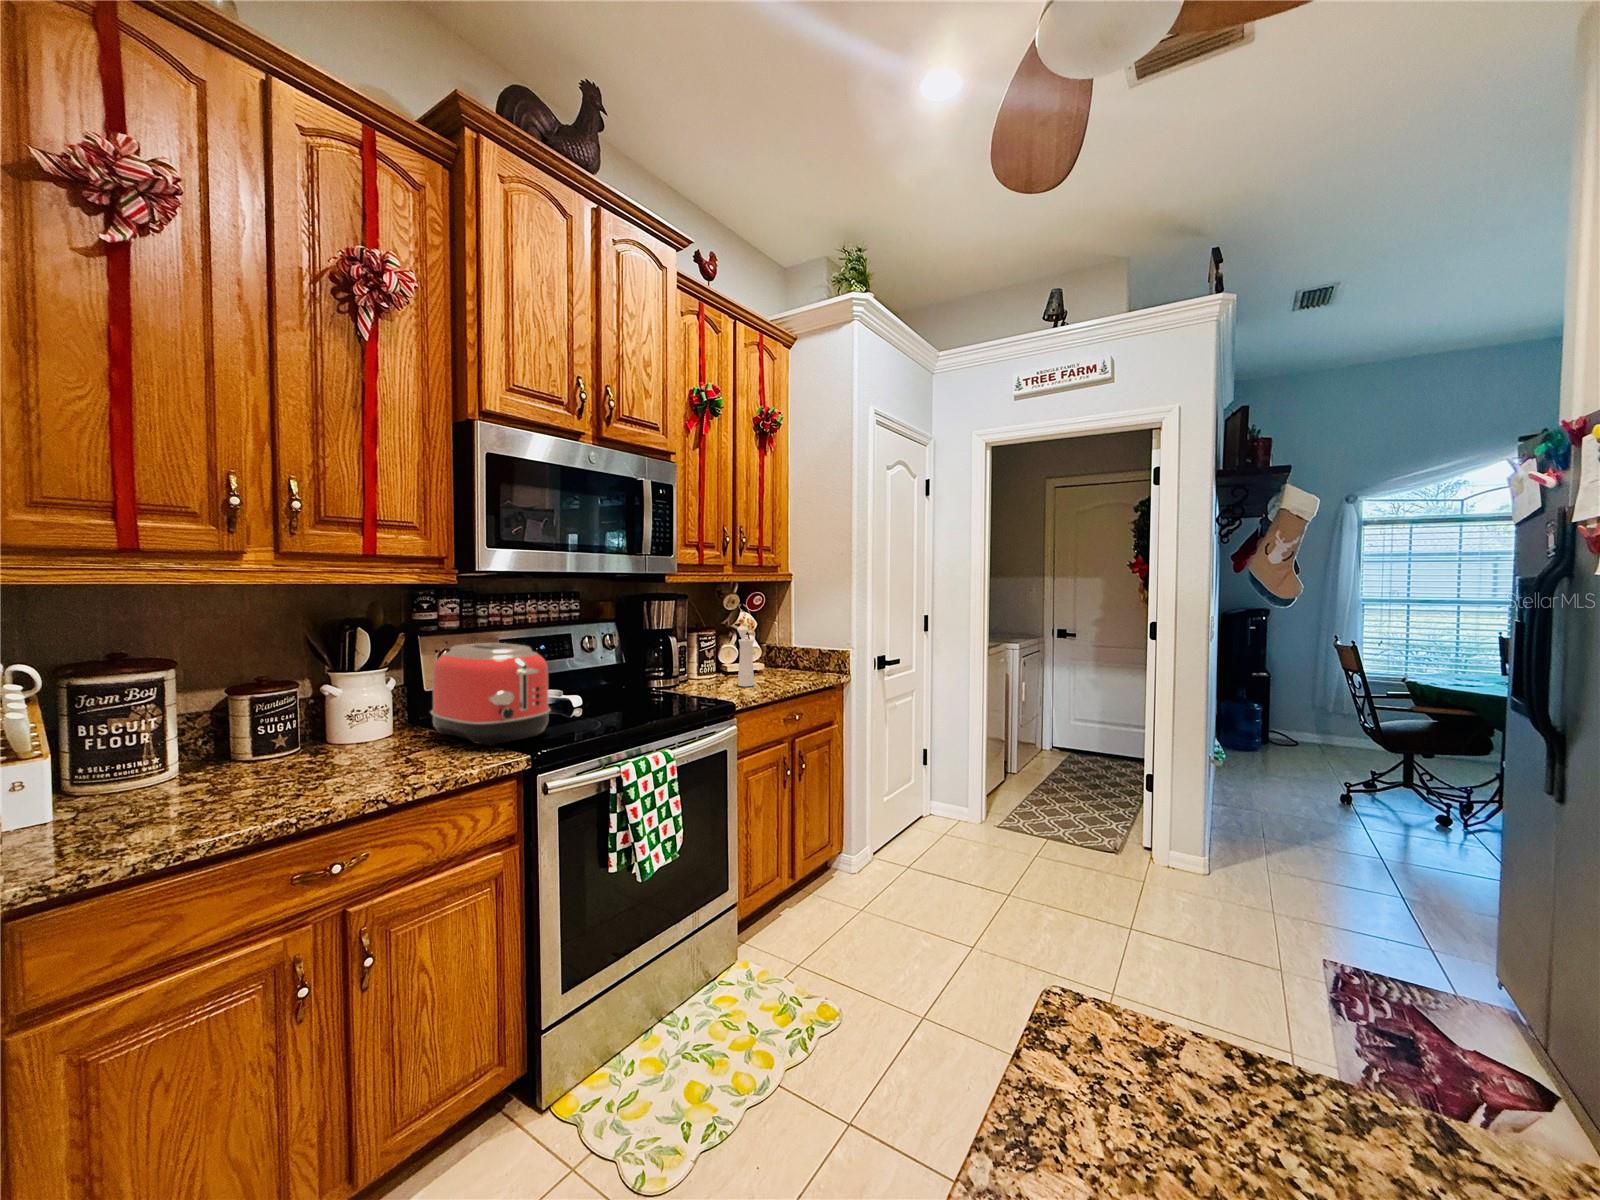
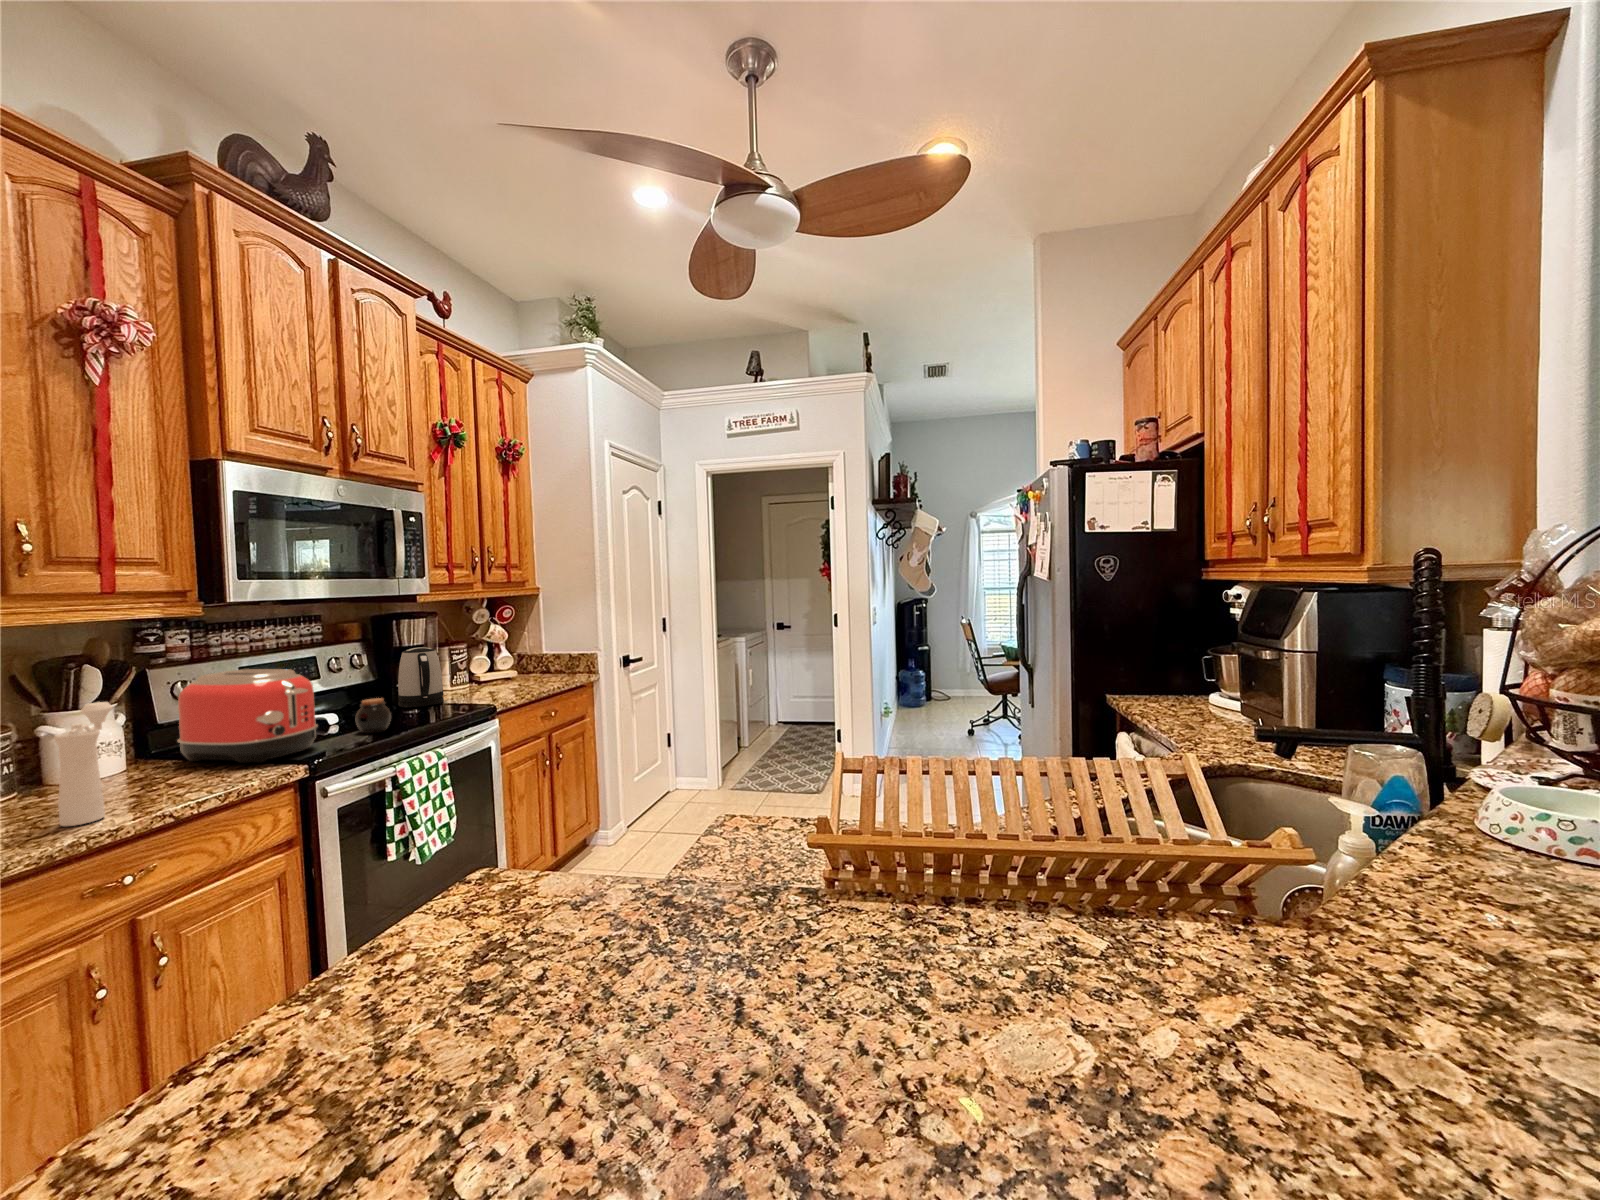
pepper mill: present [737,626,754,686] -> present [54,702,113,826]
kettle: none [643,632,685,695] -> present [398,647,444,708]
jar: none [591,685,625,723] -> present [356,698,391,733]

